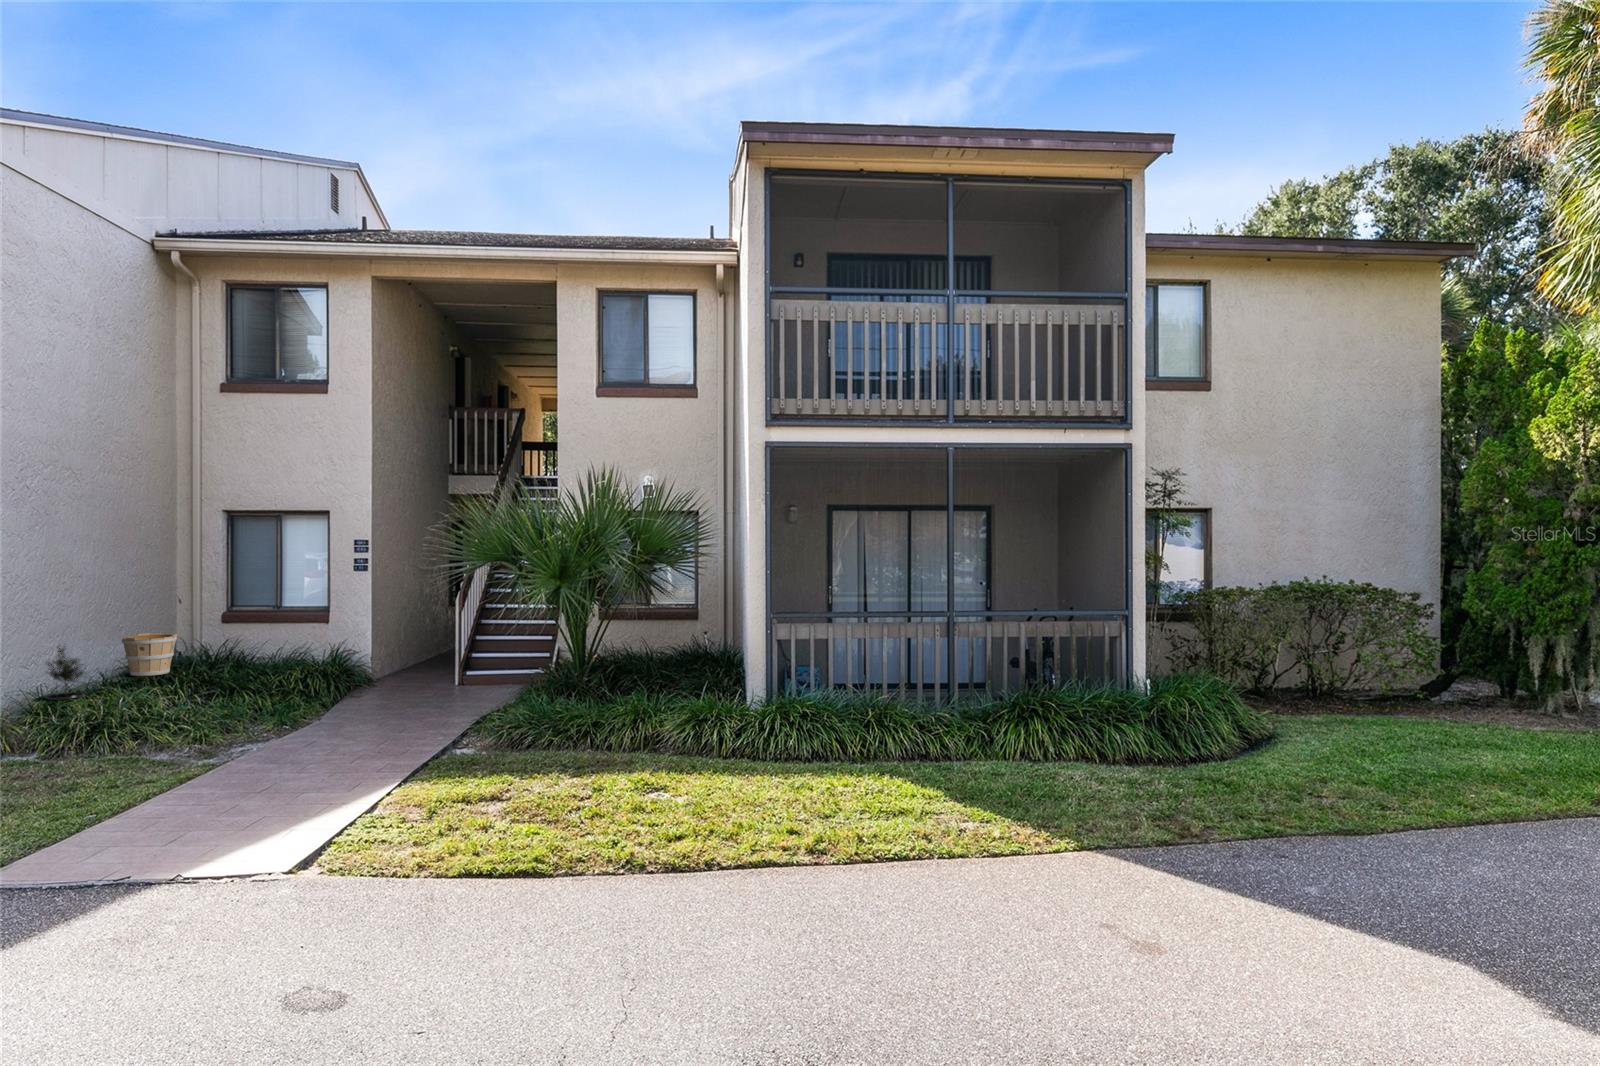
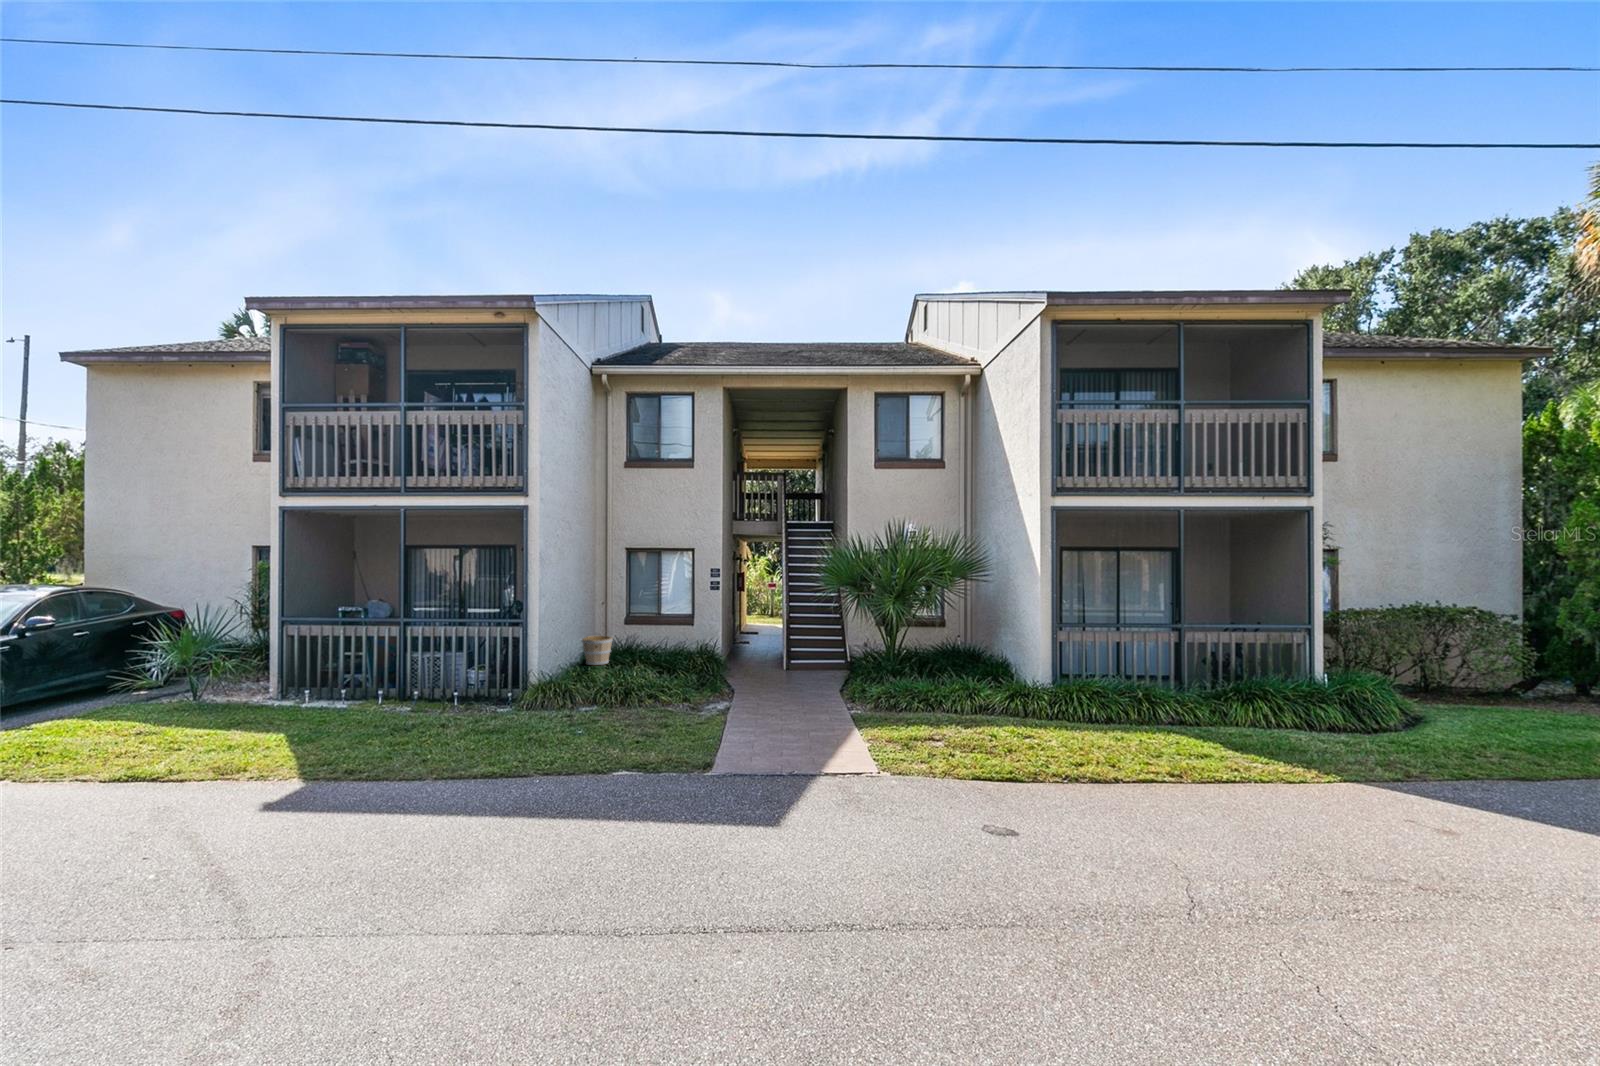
potted tree: present [45,647,85,700] -> none [554,644,581,683]

